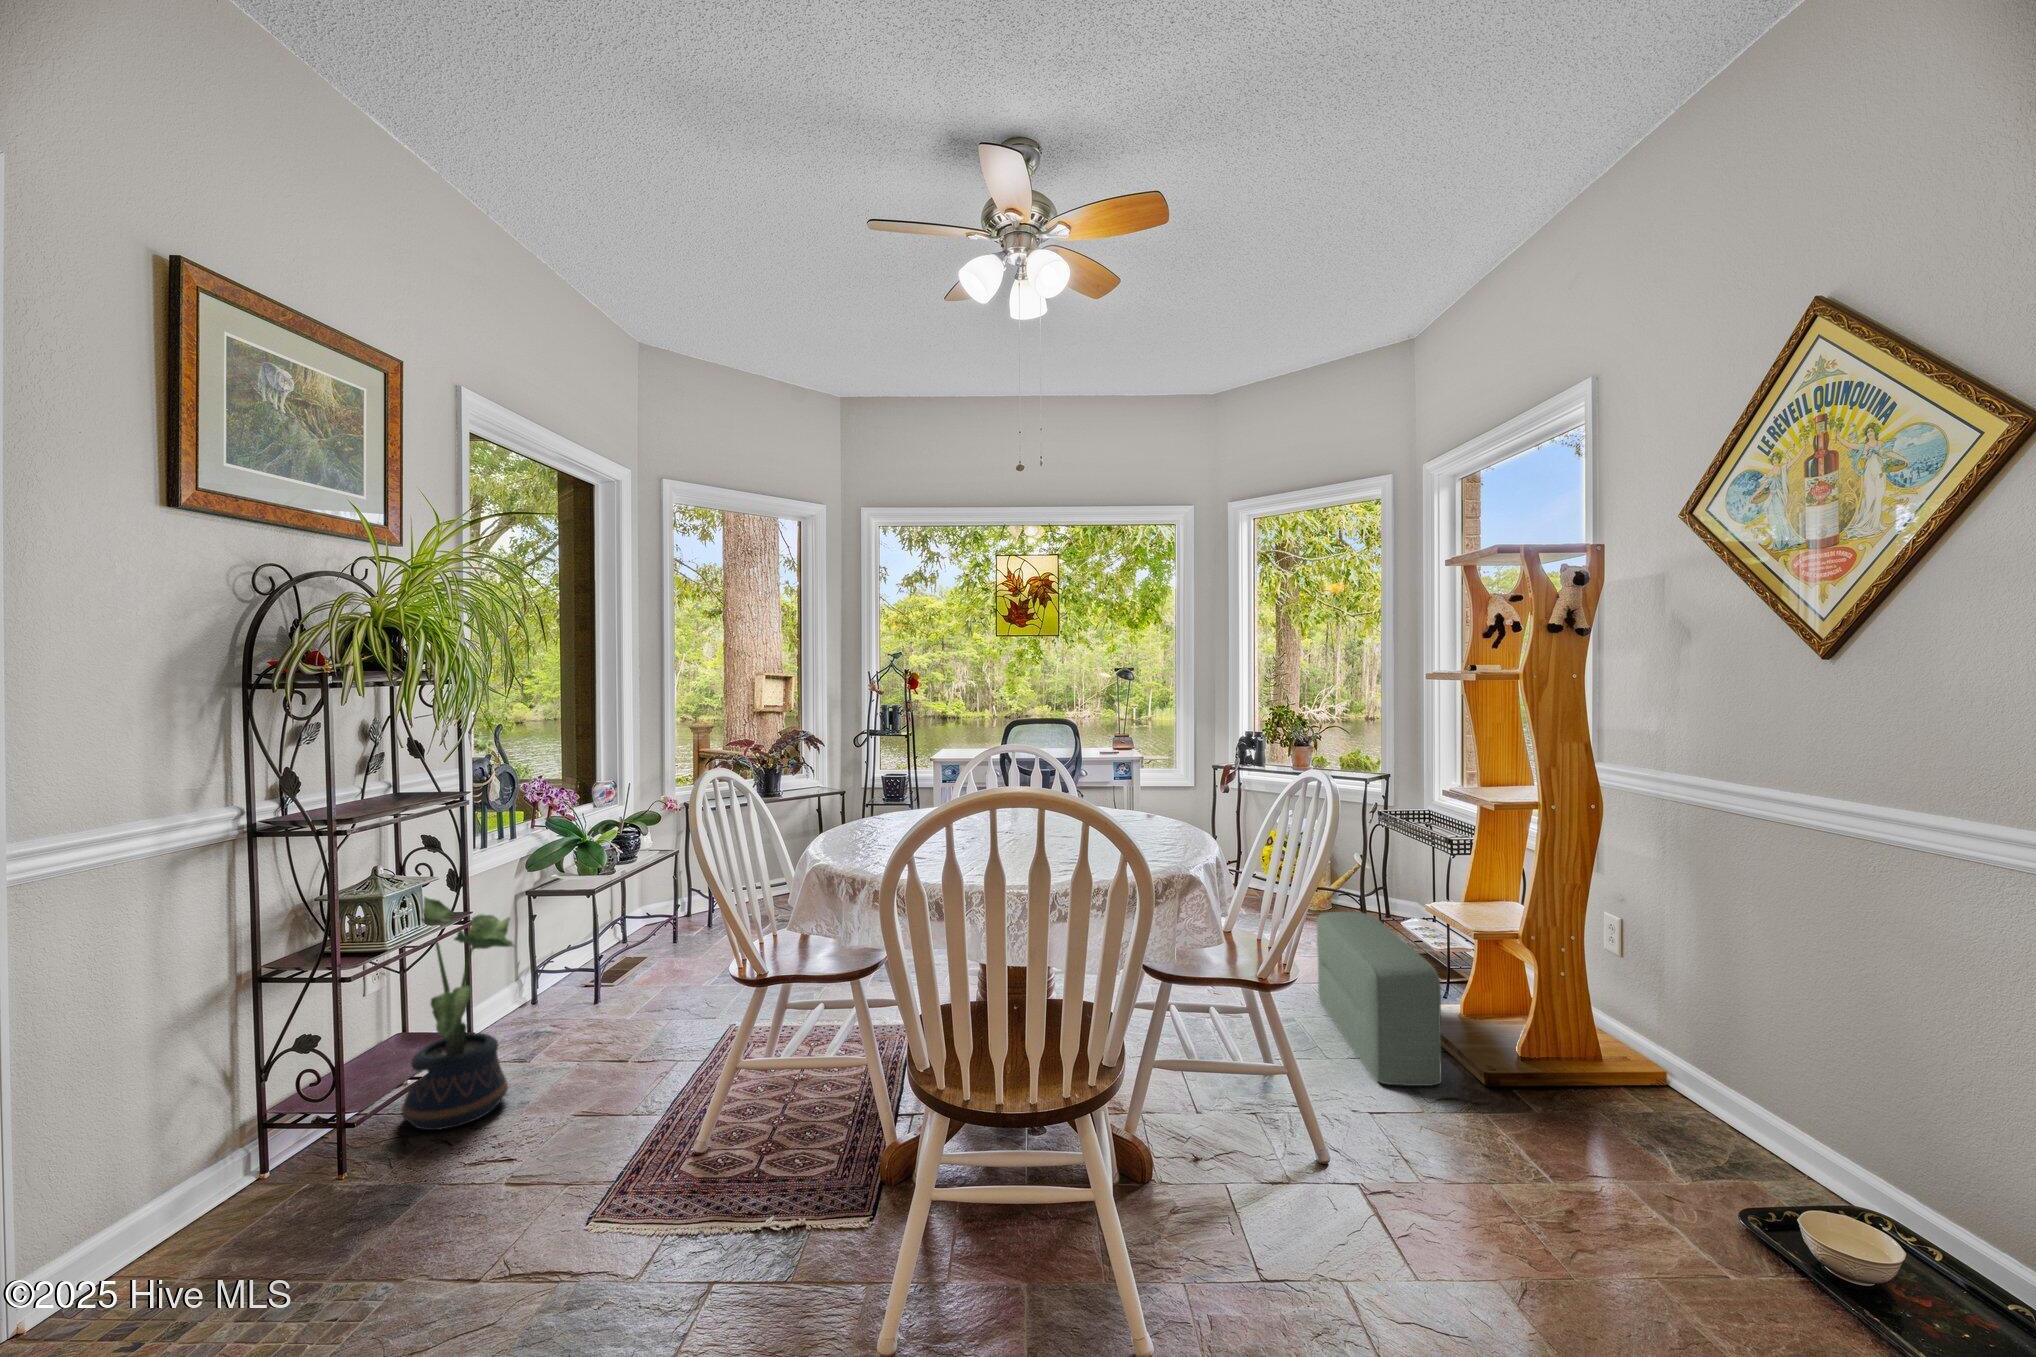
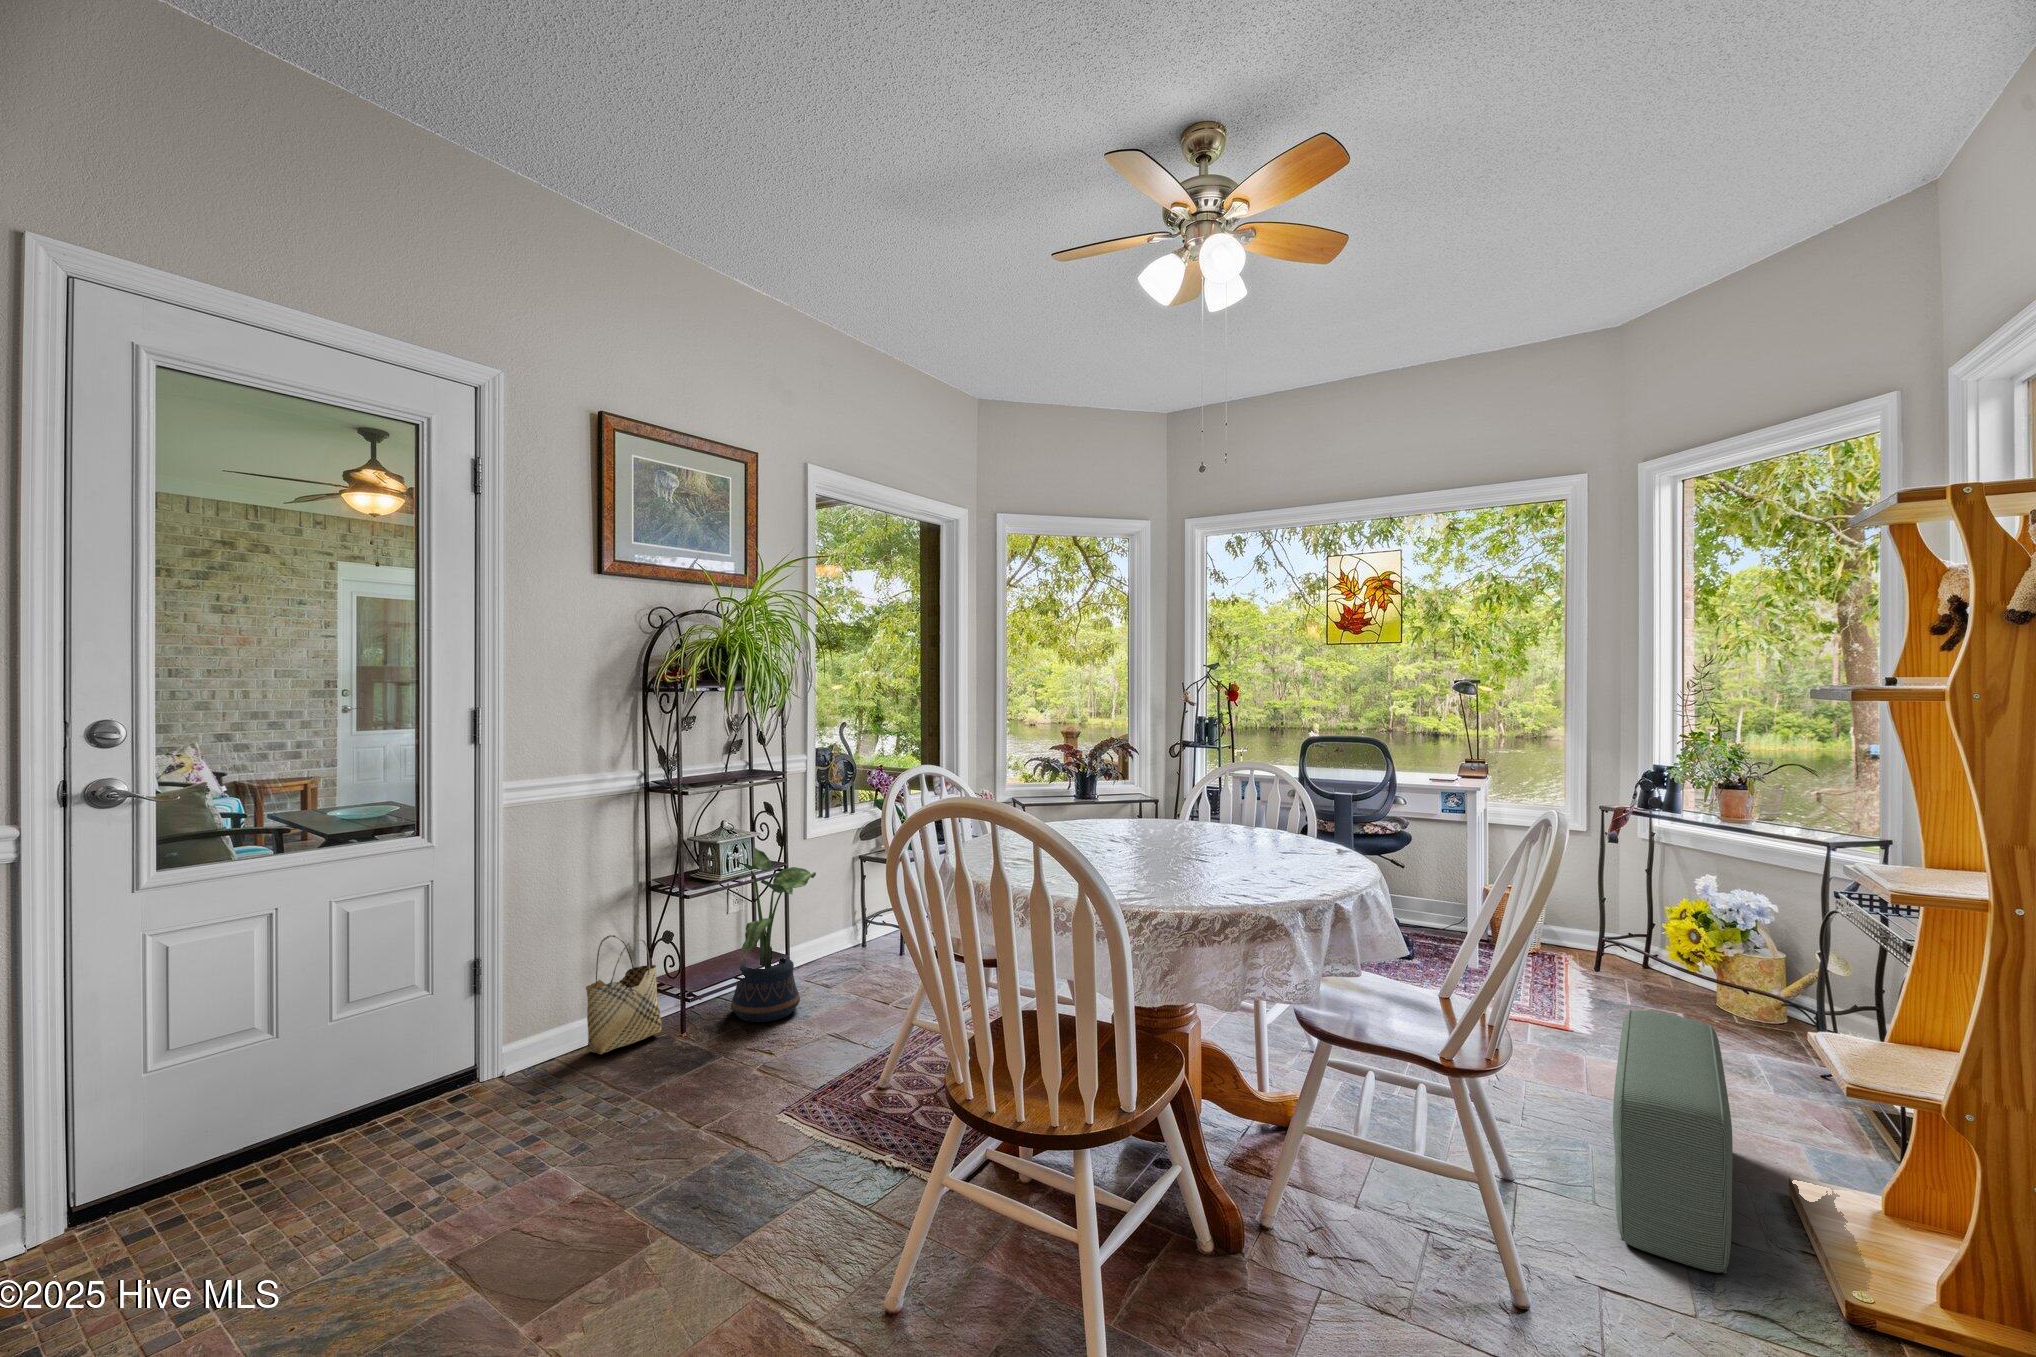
woven basket: none [176,1052,304,1243] -> present [586,935,661,1054]

